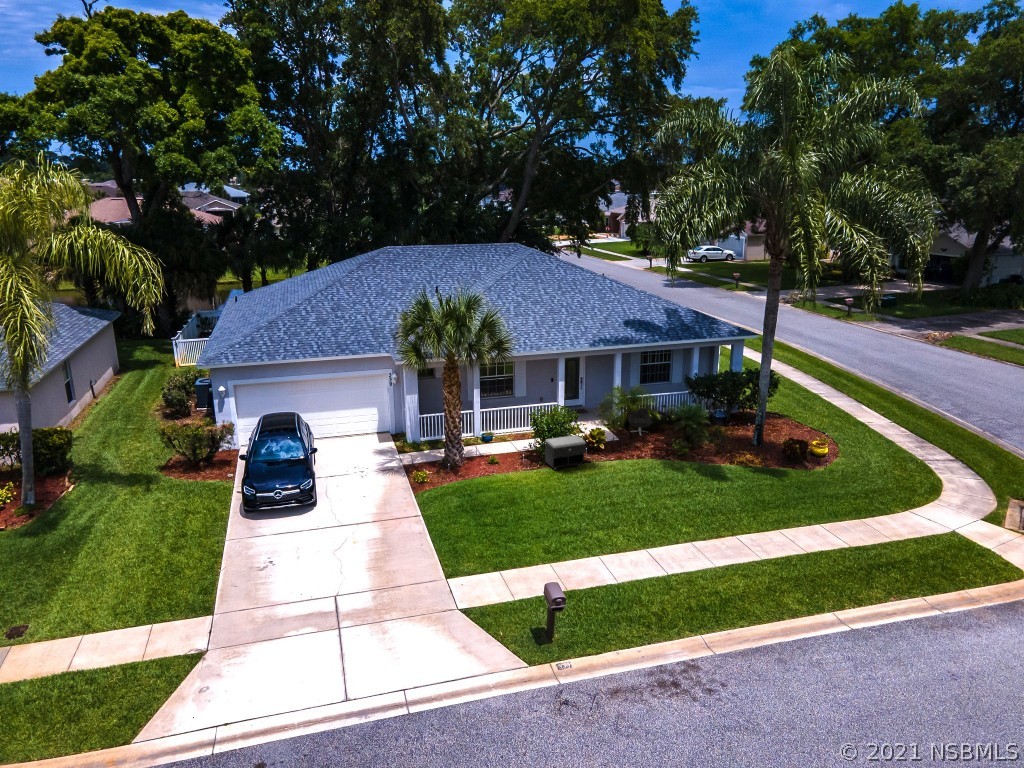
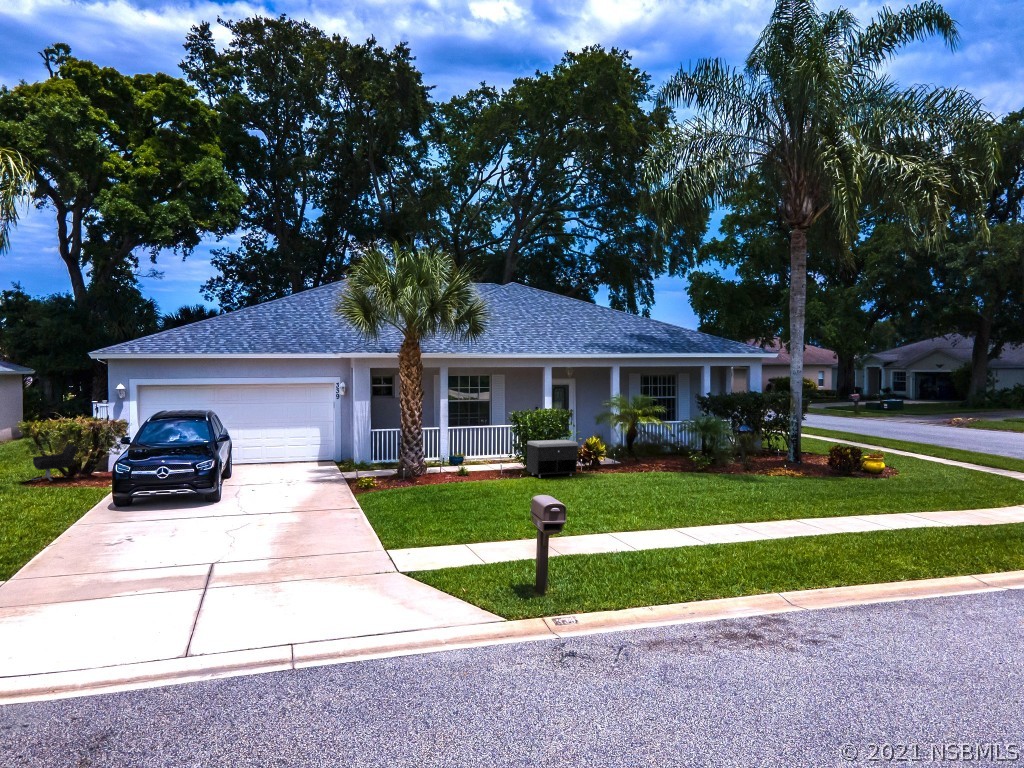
lounge chair: present [628,408,653,435] -> present [33,444,78,480]

